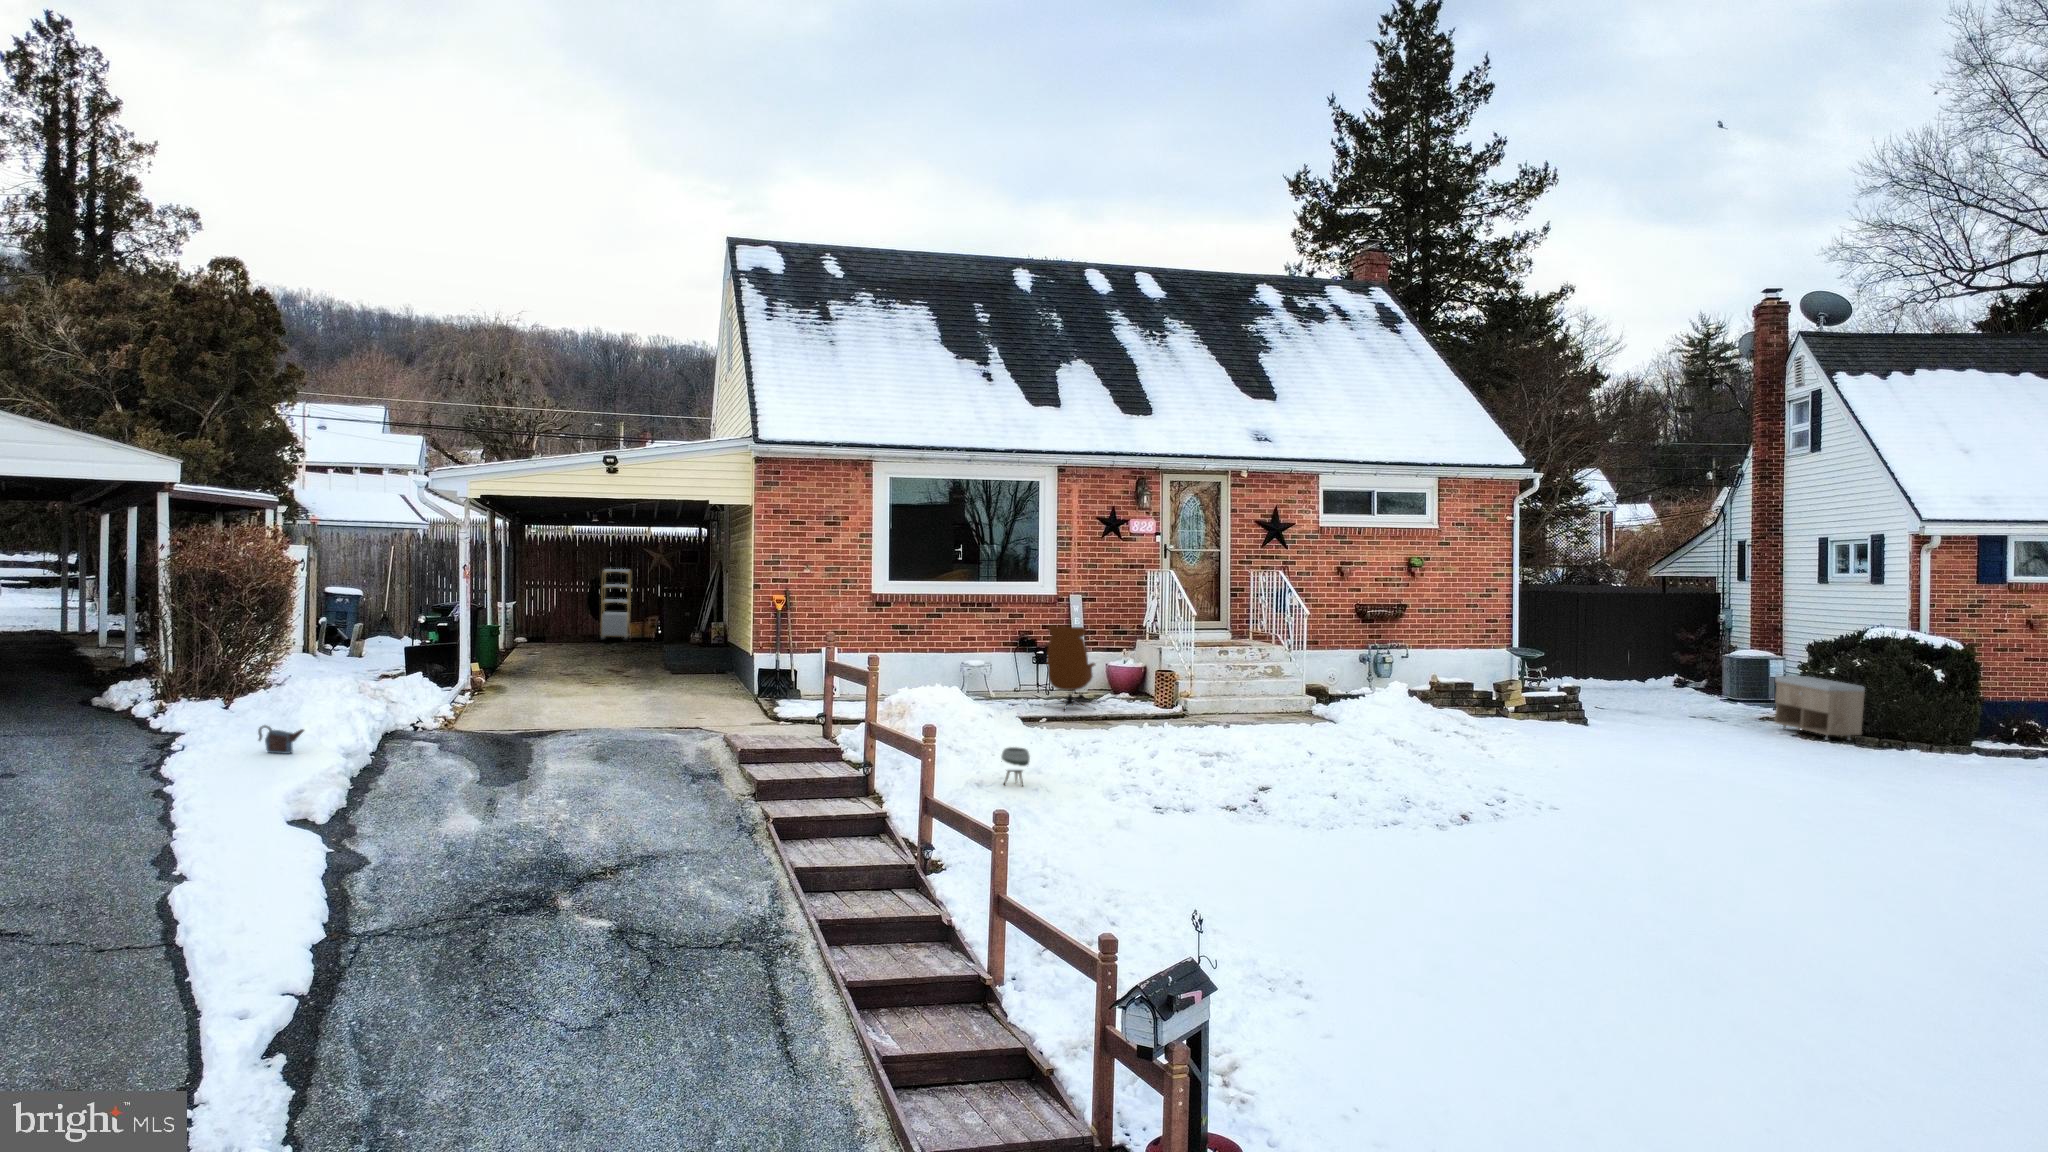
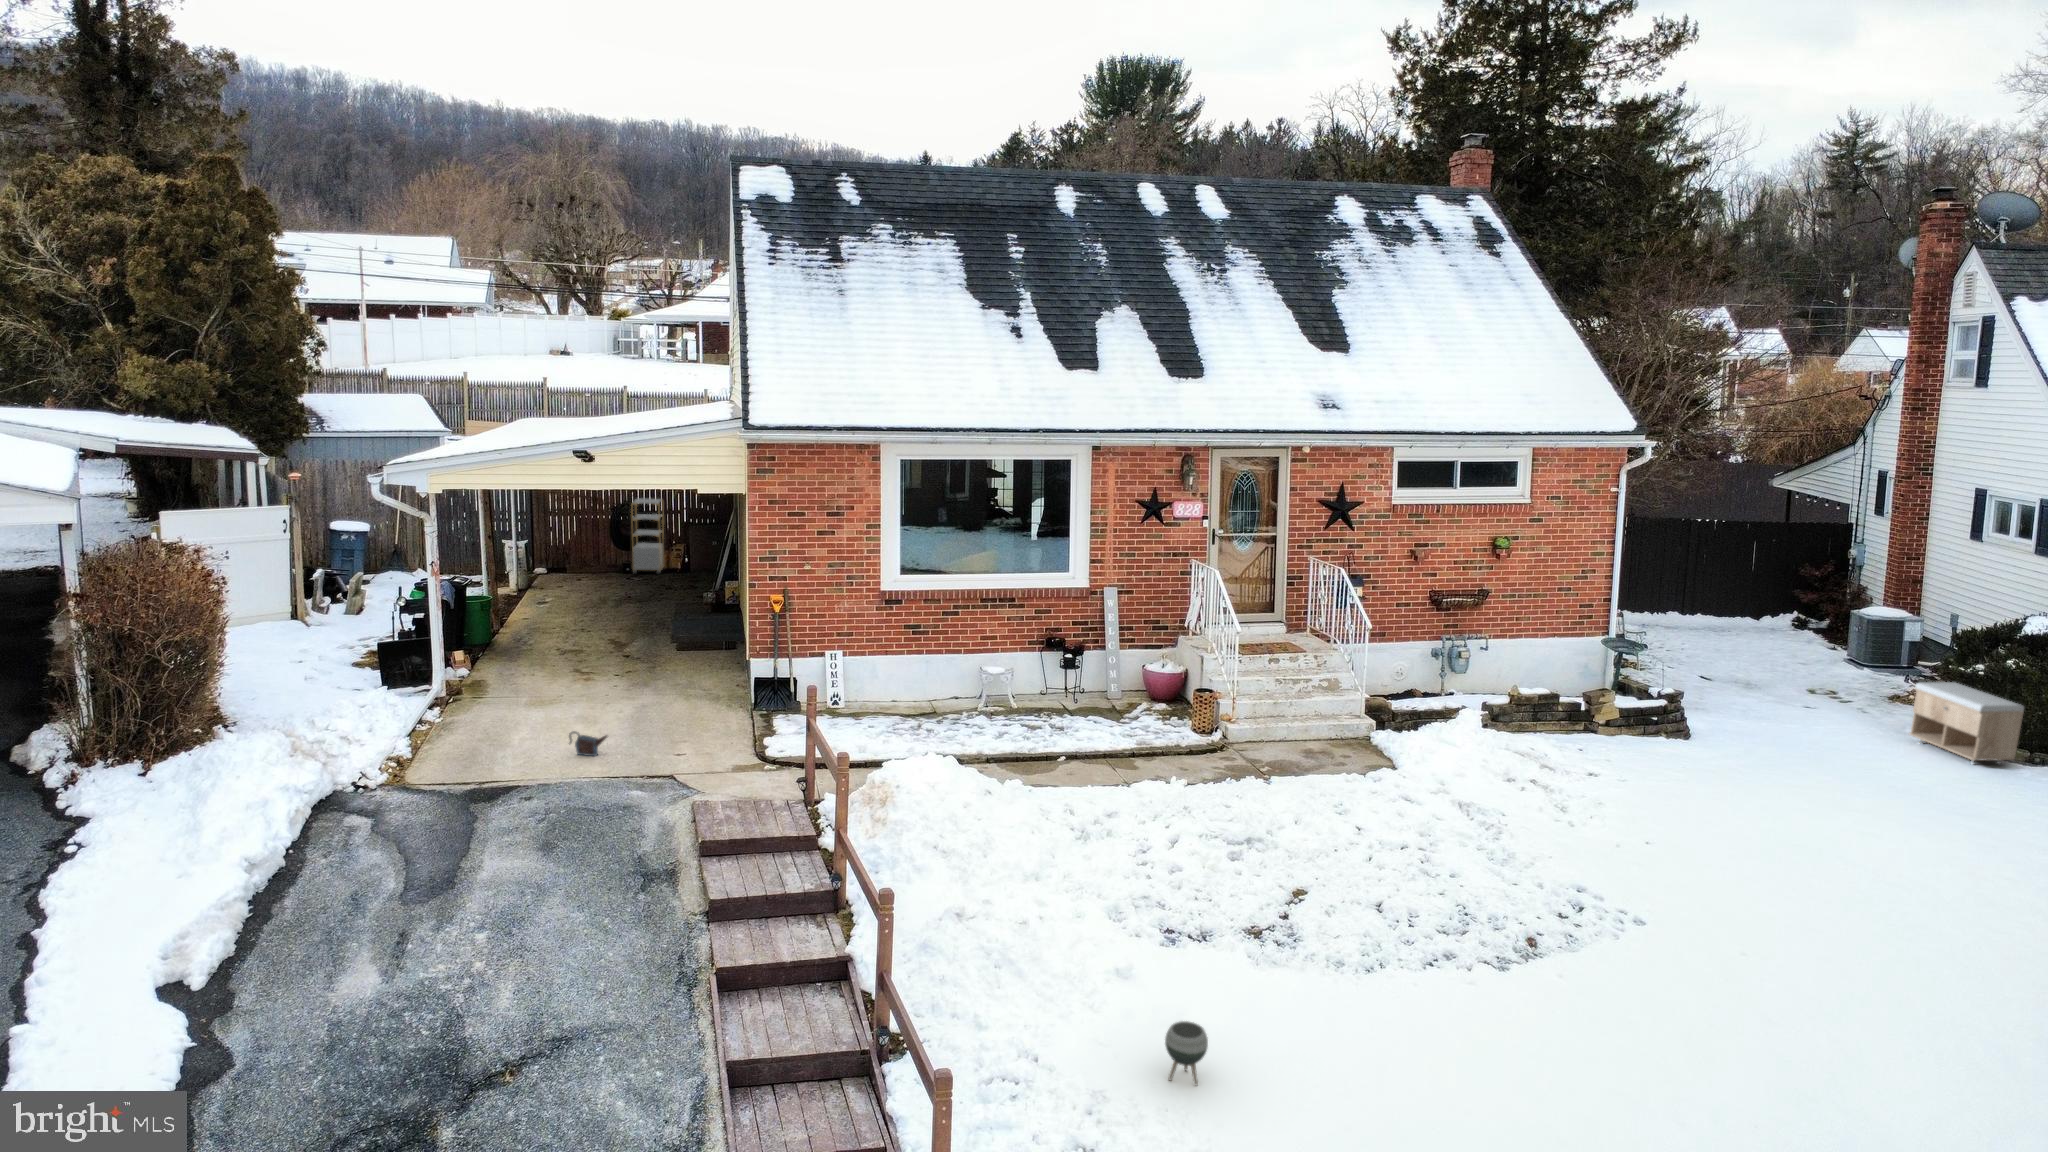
lounge chair: present [1046,625,1095,710] -> none [1070,636,1133,730]
watering can: present [258,725,304,754] -> present [569,731,607,756]
planter: present [1001,747,1030,786] -> present [1165,1021,1208,1085]

